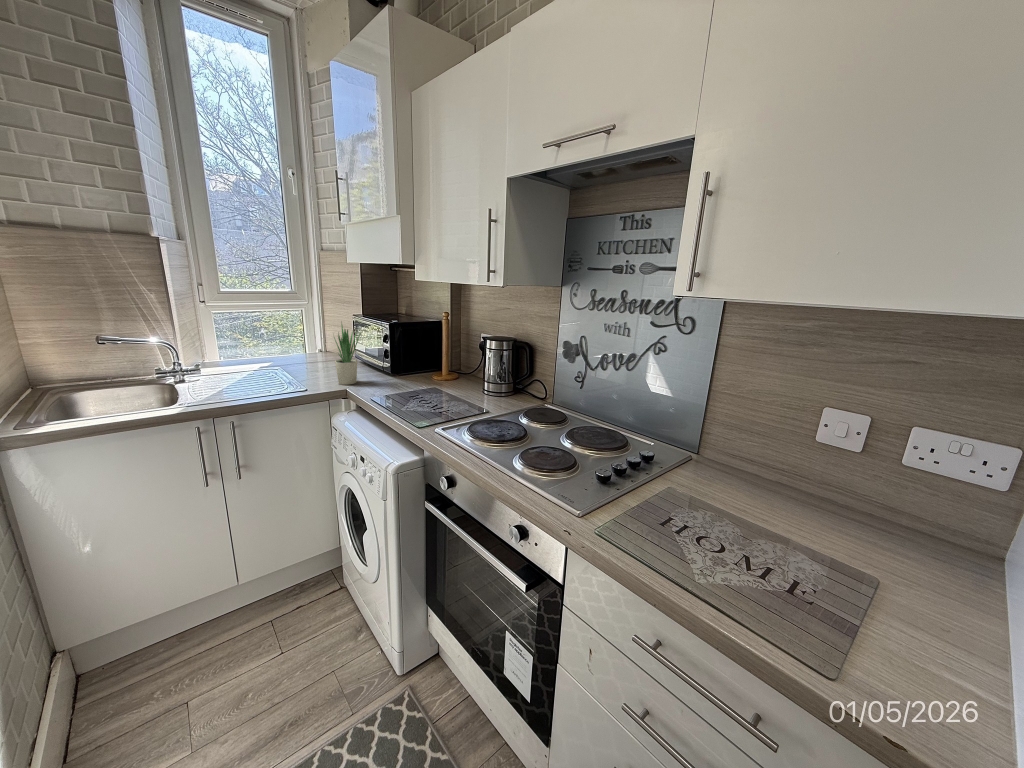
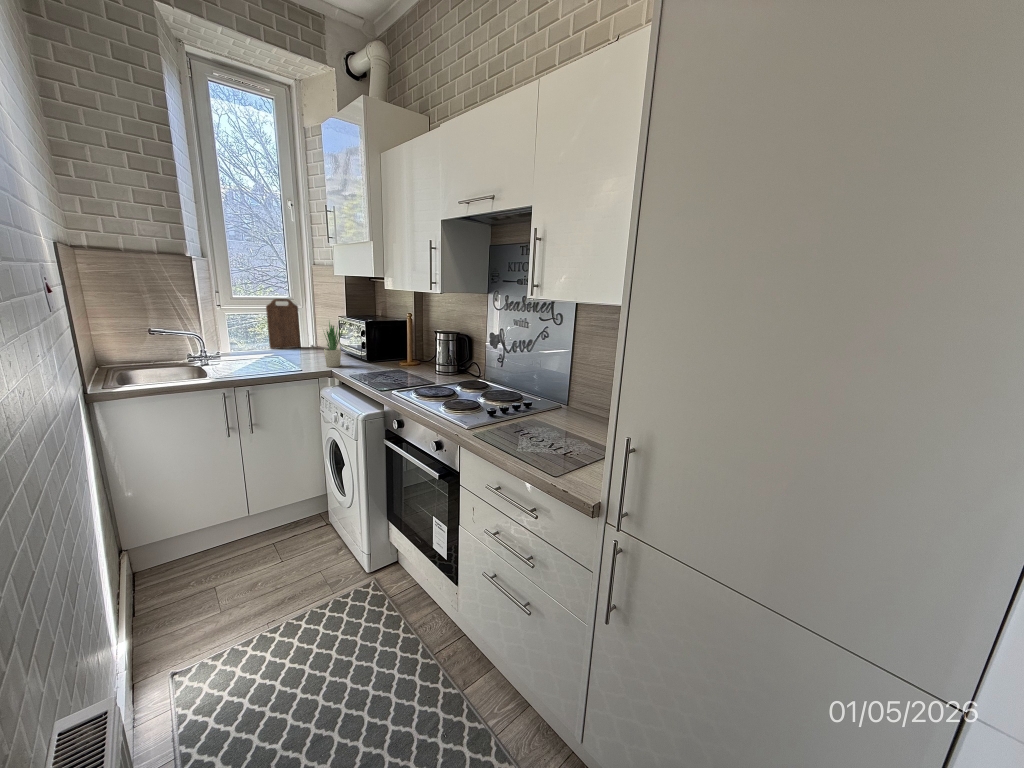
cutting board: none [262,293,306,356] -> present [266,299,301,349]

